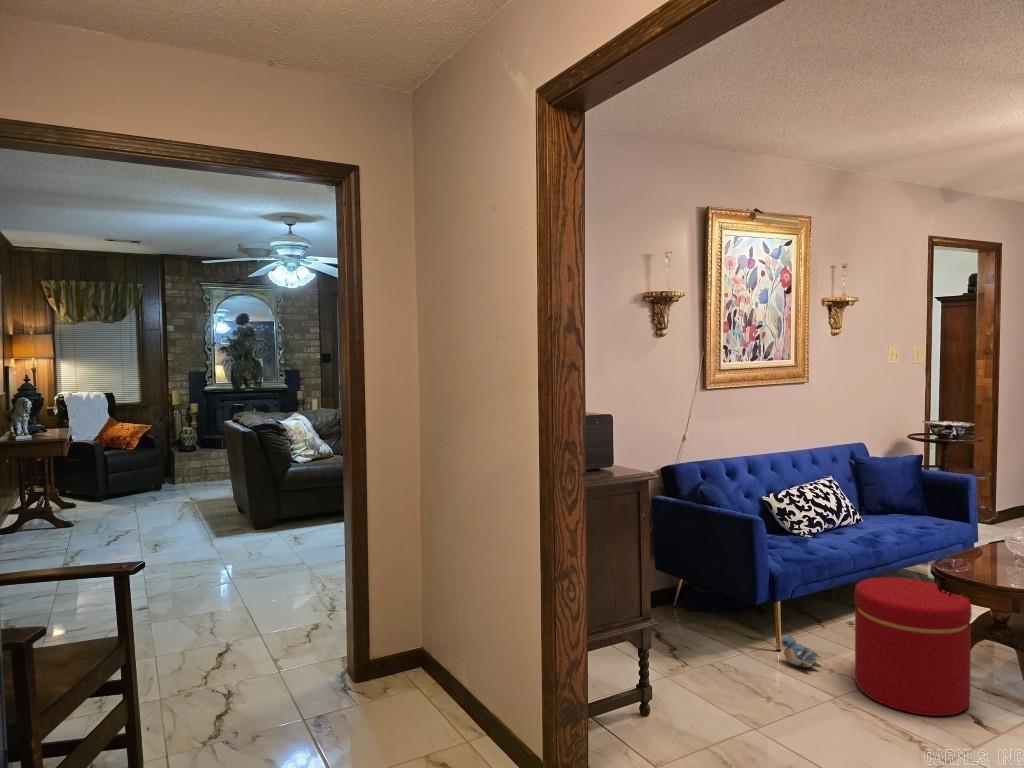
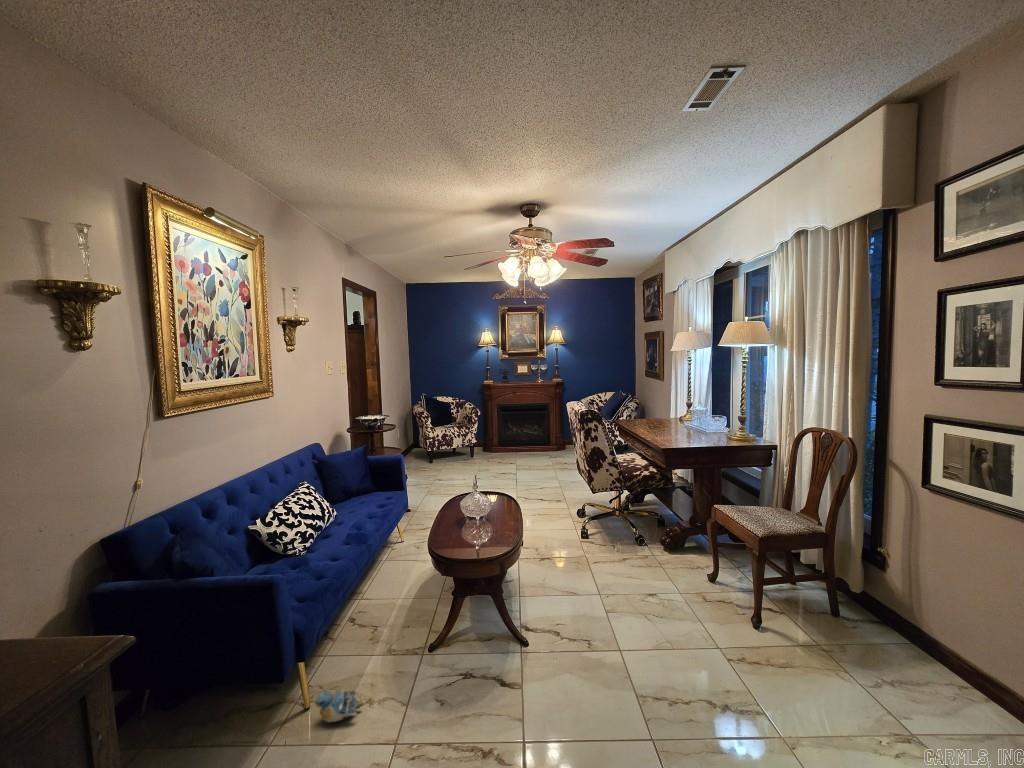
ottoman: present [855,577,972,716] -> none [391,569,489,717]

